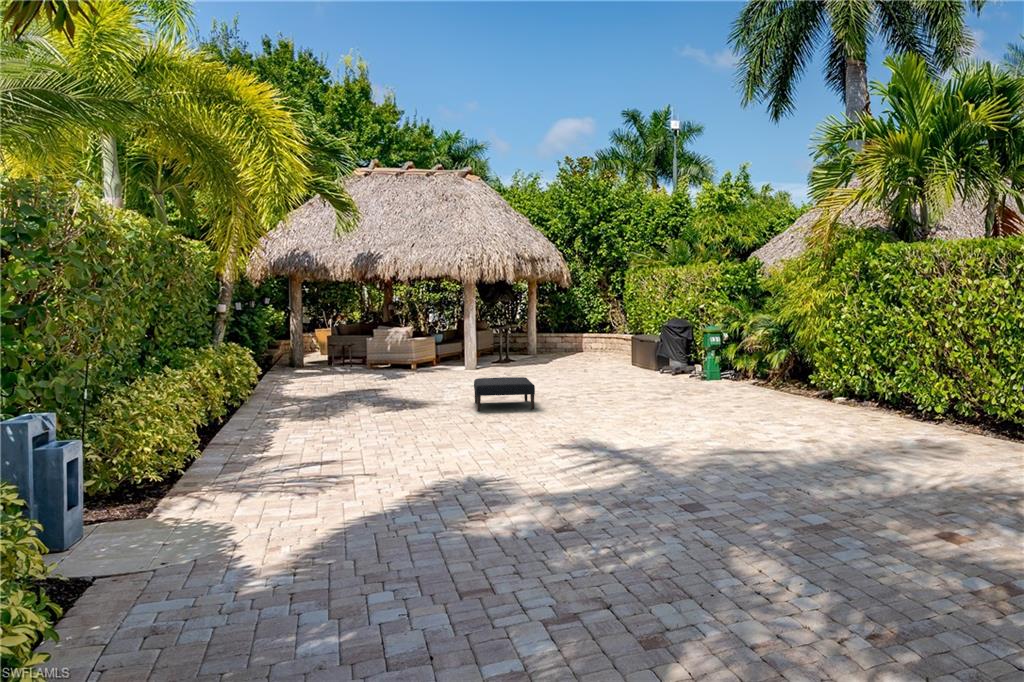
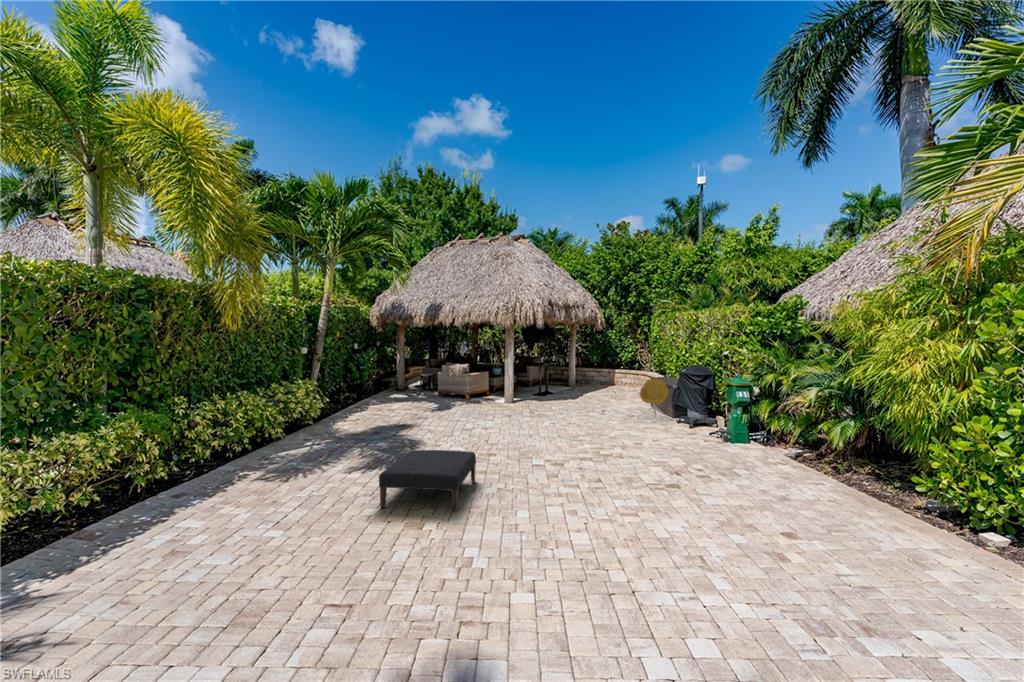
chair: none [624,334,654,373] -> present [638,379,671,422]

